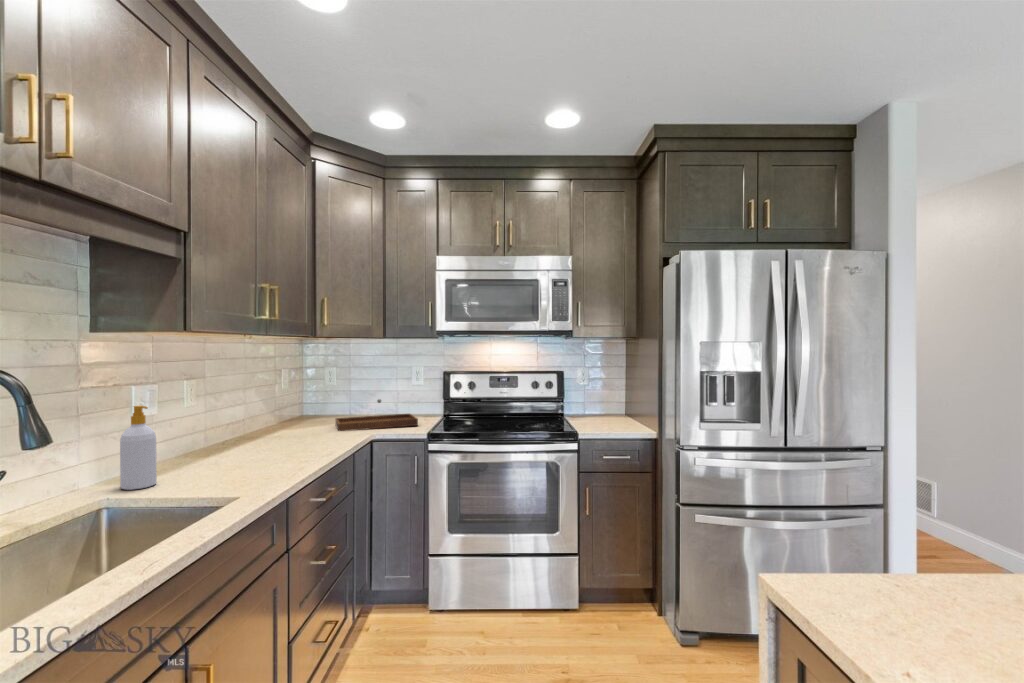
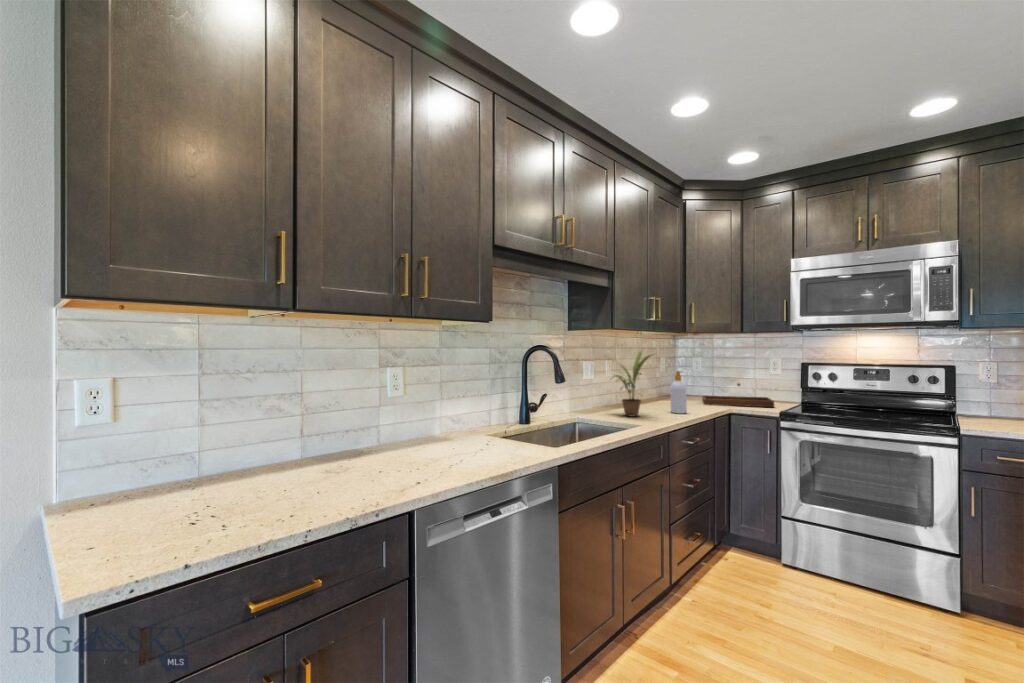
potted plant: none [190,365,271,468] -> present [612,351,653,417]
soap bottle: present [120,406,157,490] -> present [670,371,687,414]

